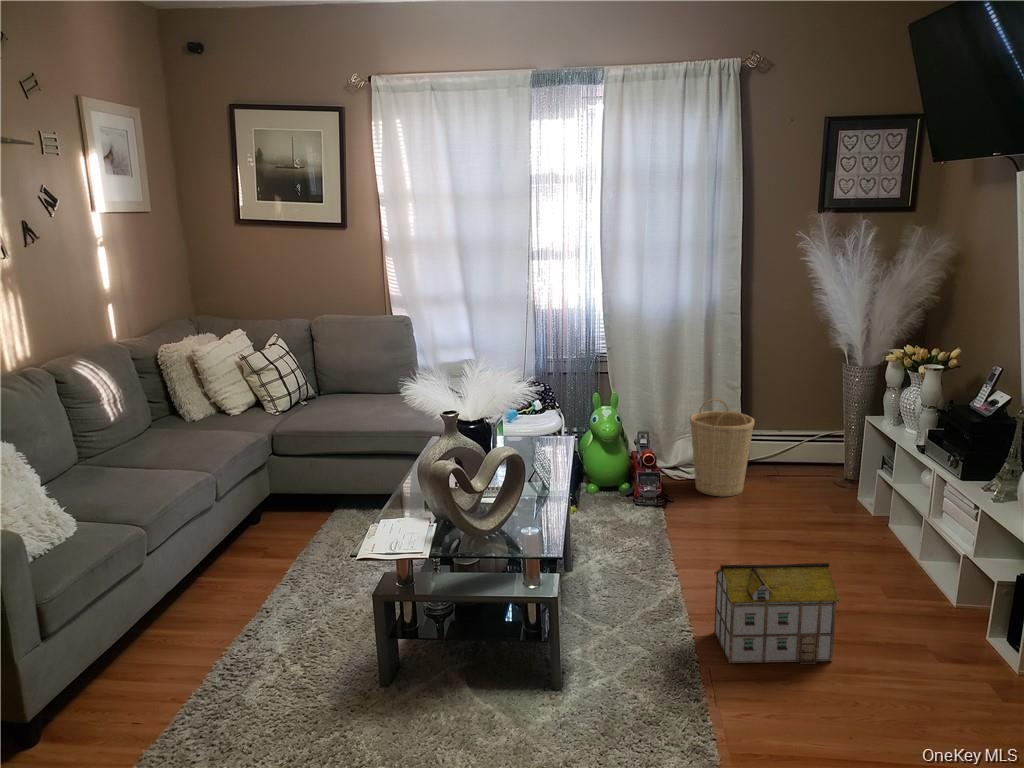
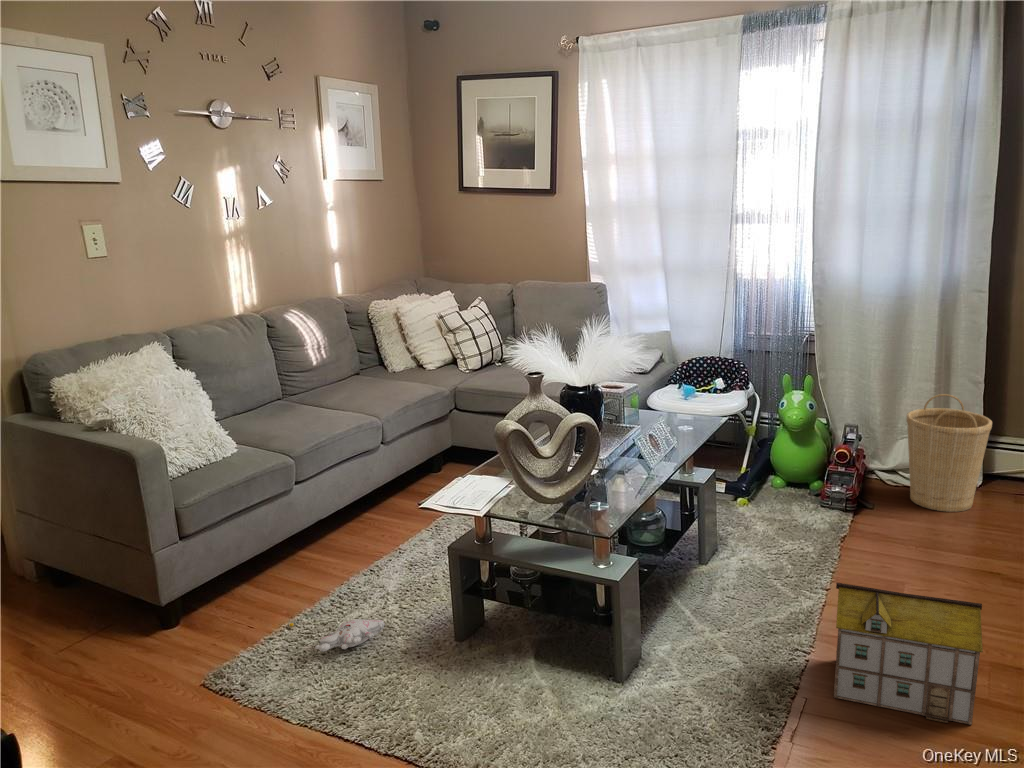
plush toy: none [184,682,302,729] -> present [289,619,385,651]

